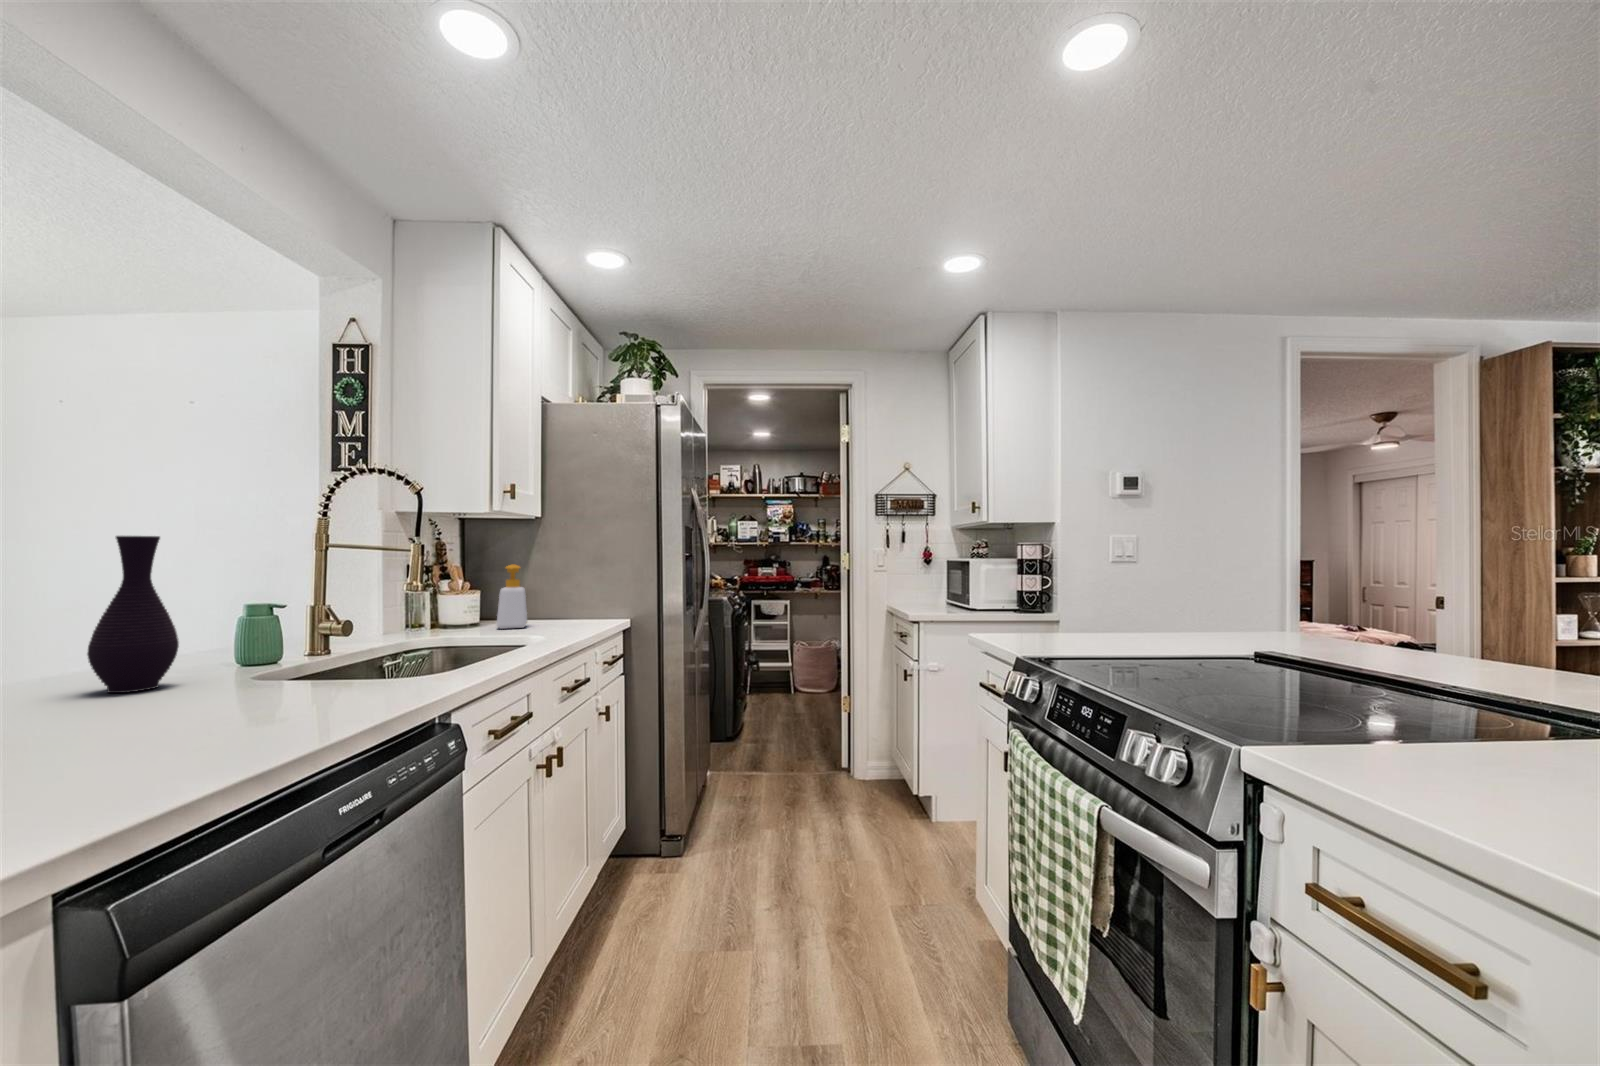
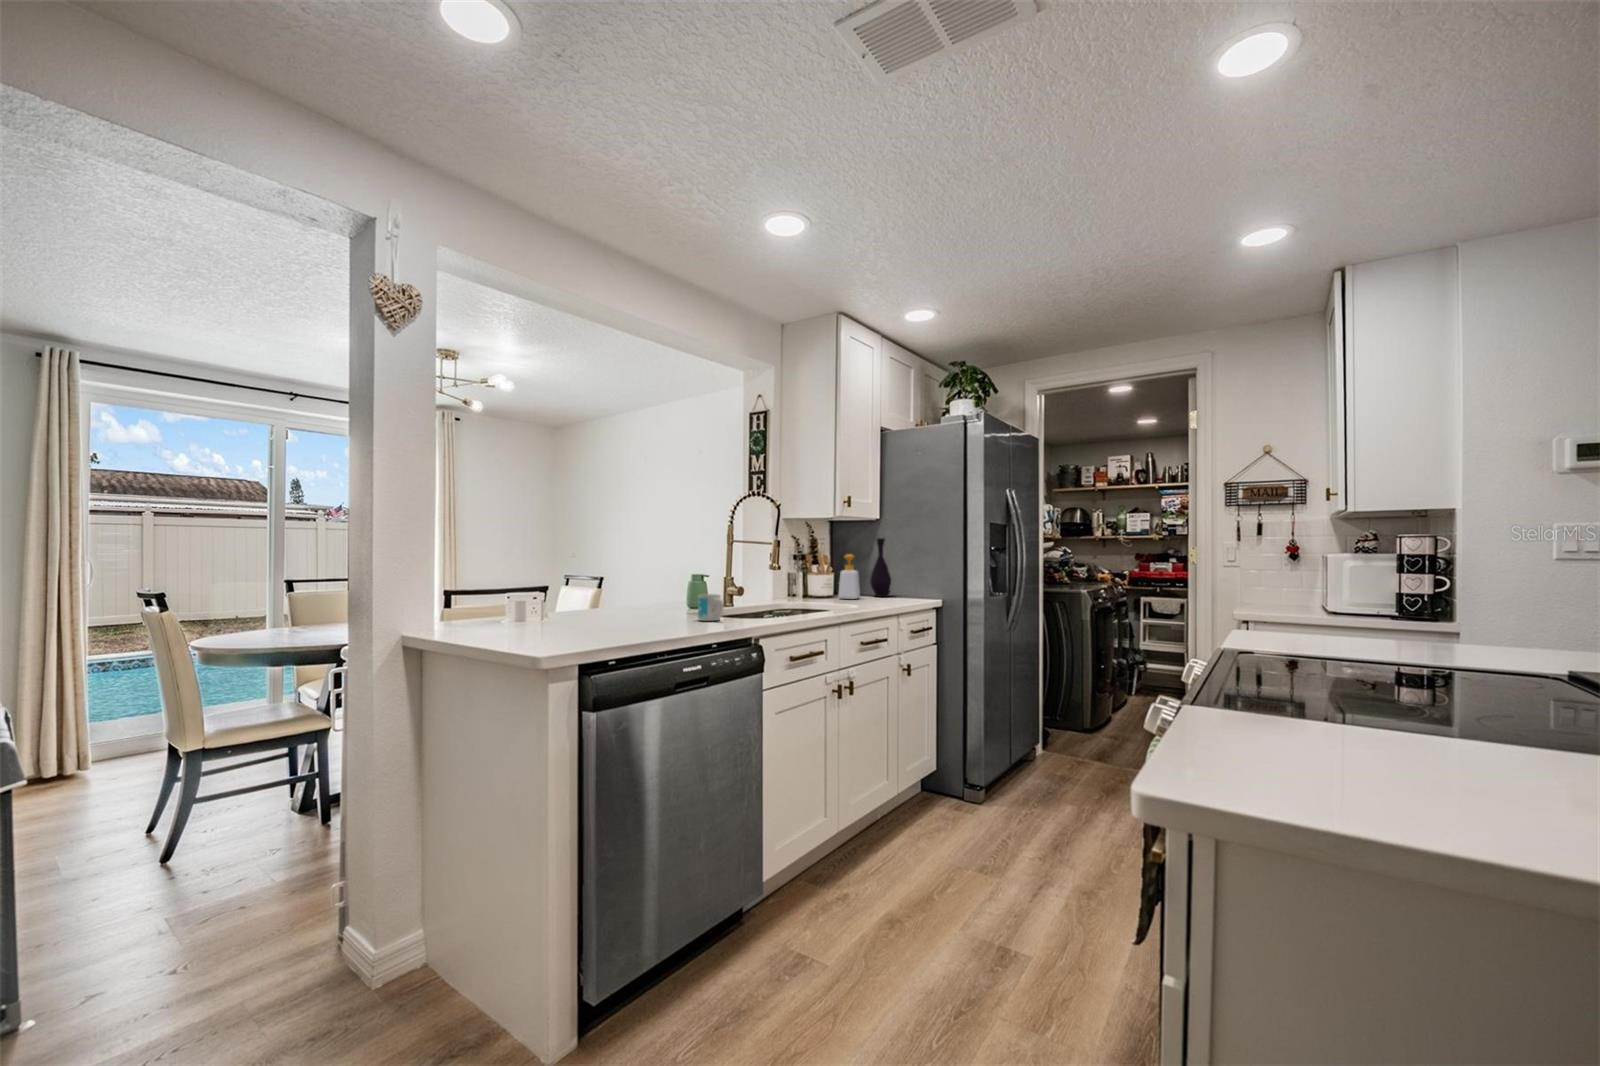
vase: present [87,536,179,693] -> present [870,538,891,597]
mug: none [295,648,367,706] -> present [698,594,724,621]

